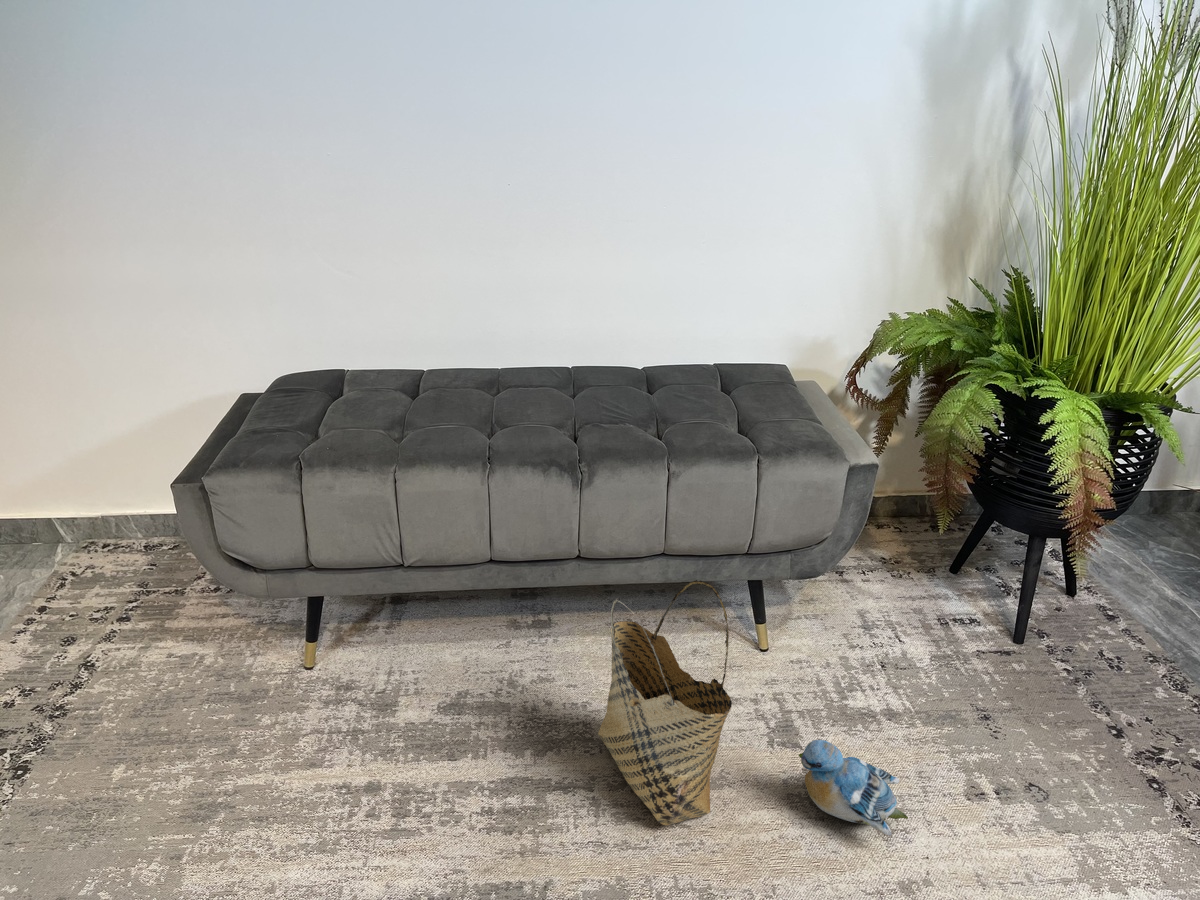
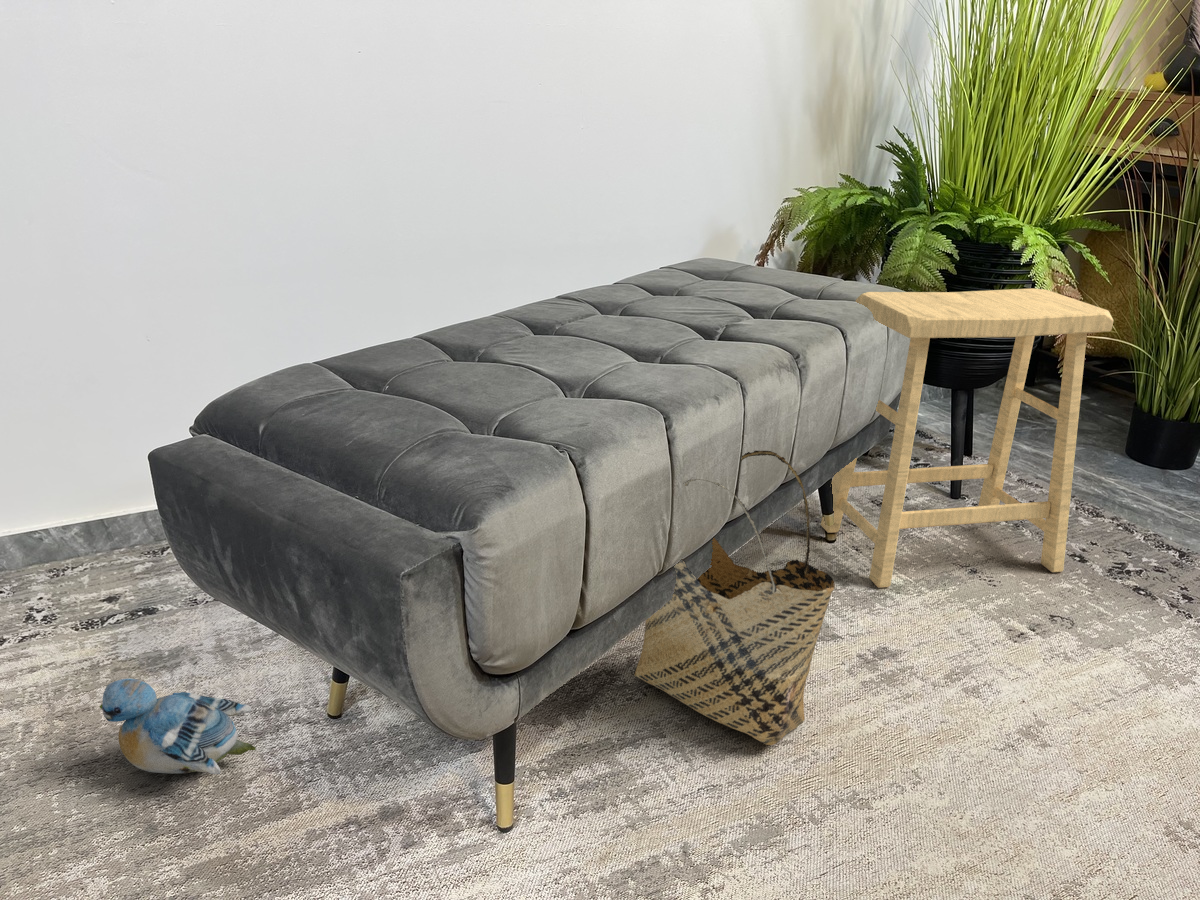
footstool: none [865,435,1150,741] -> present [821,288,1114,588]
plush toy: present [798,740,908,836] -> present [99,679,256,774]

